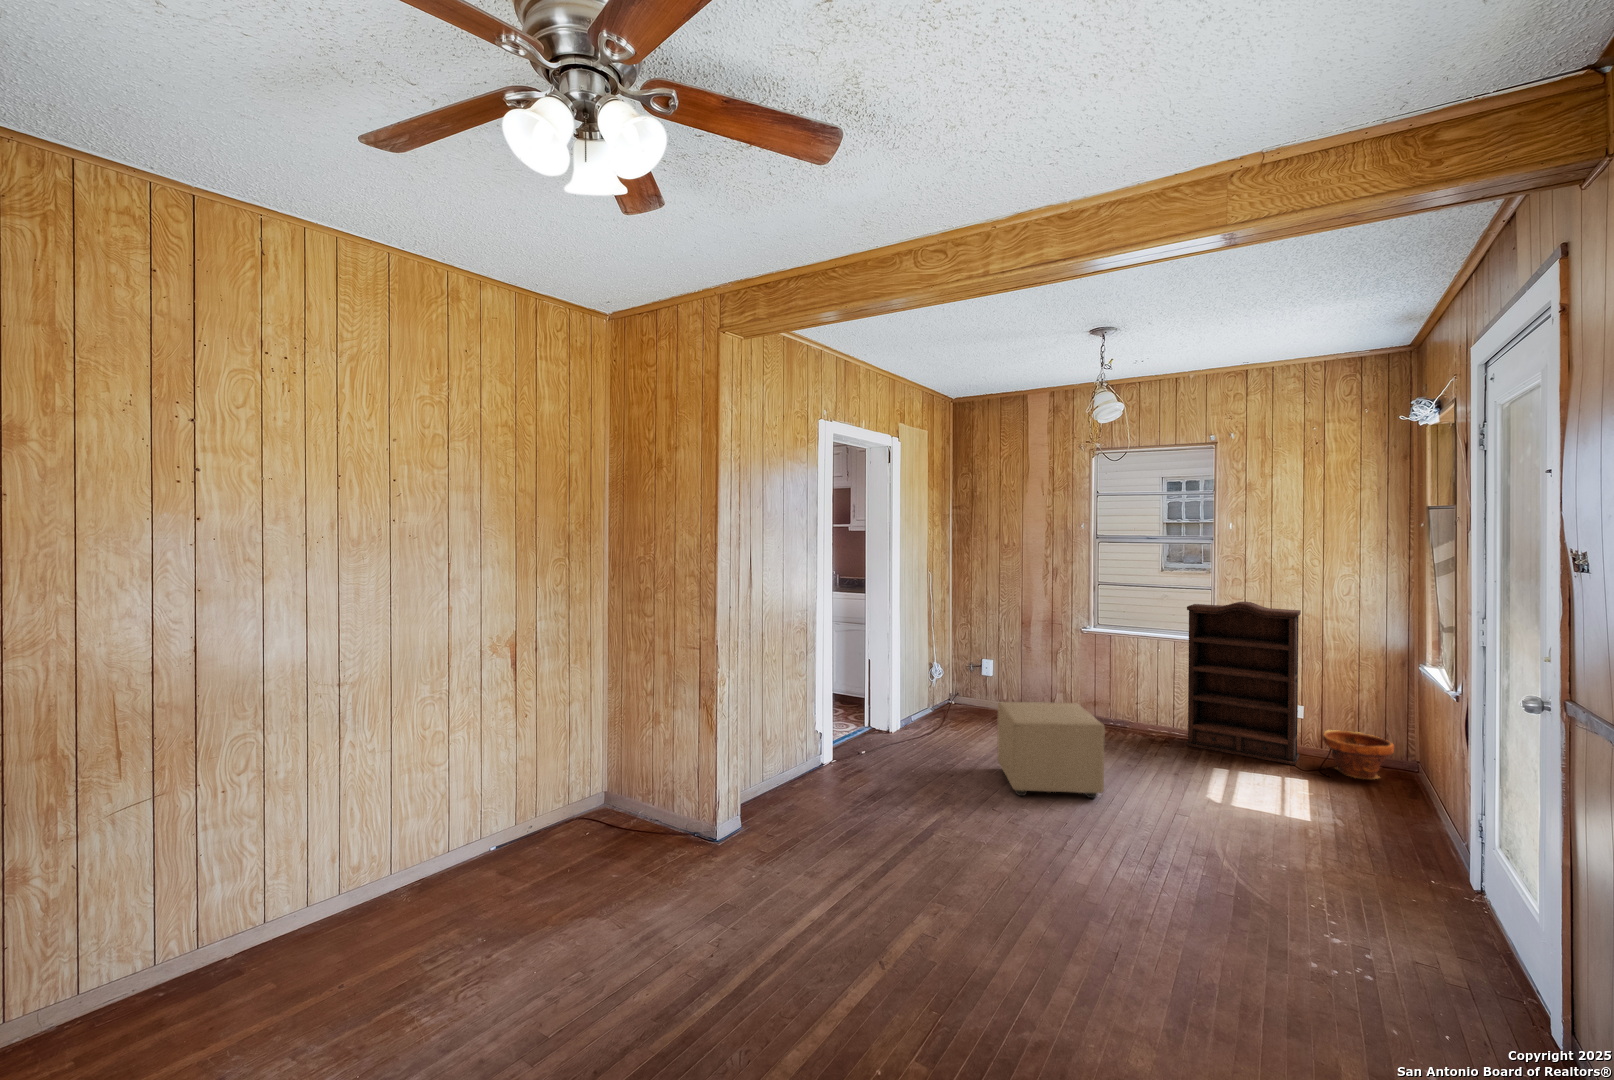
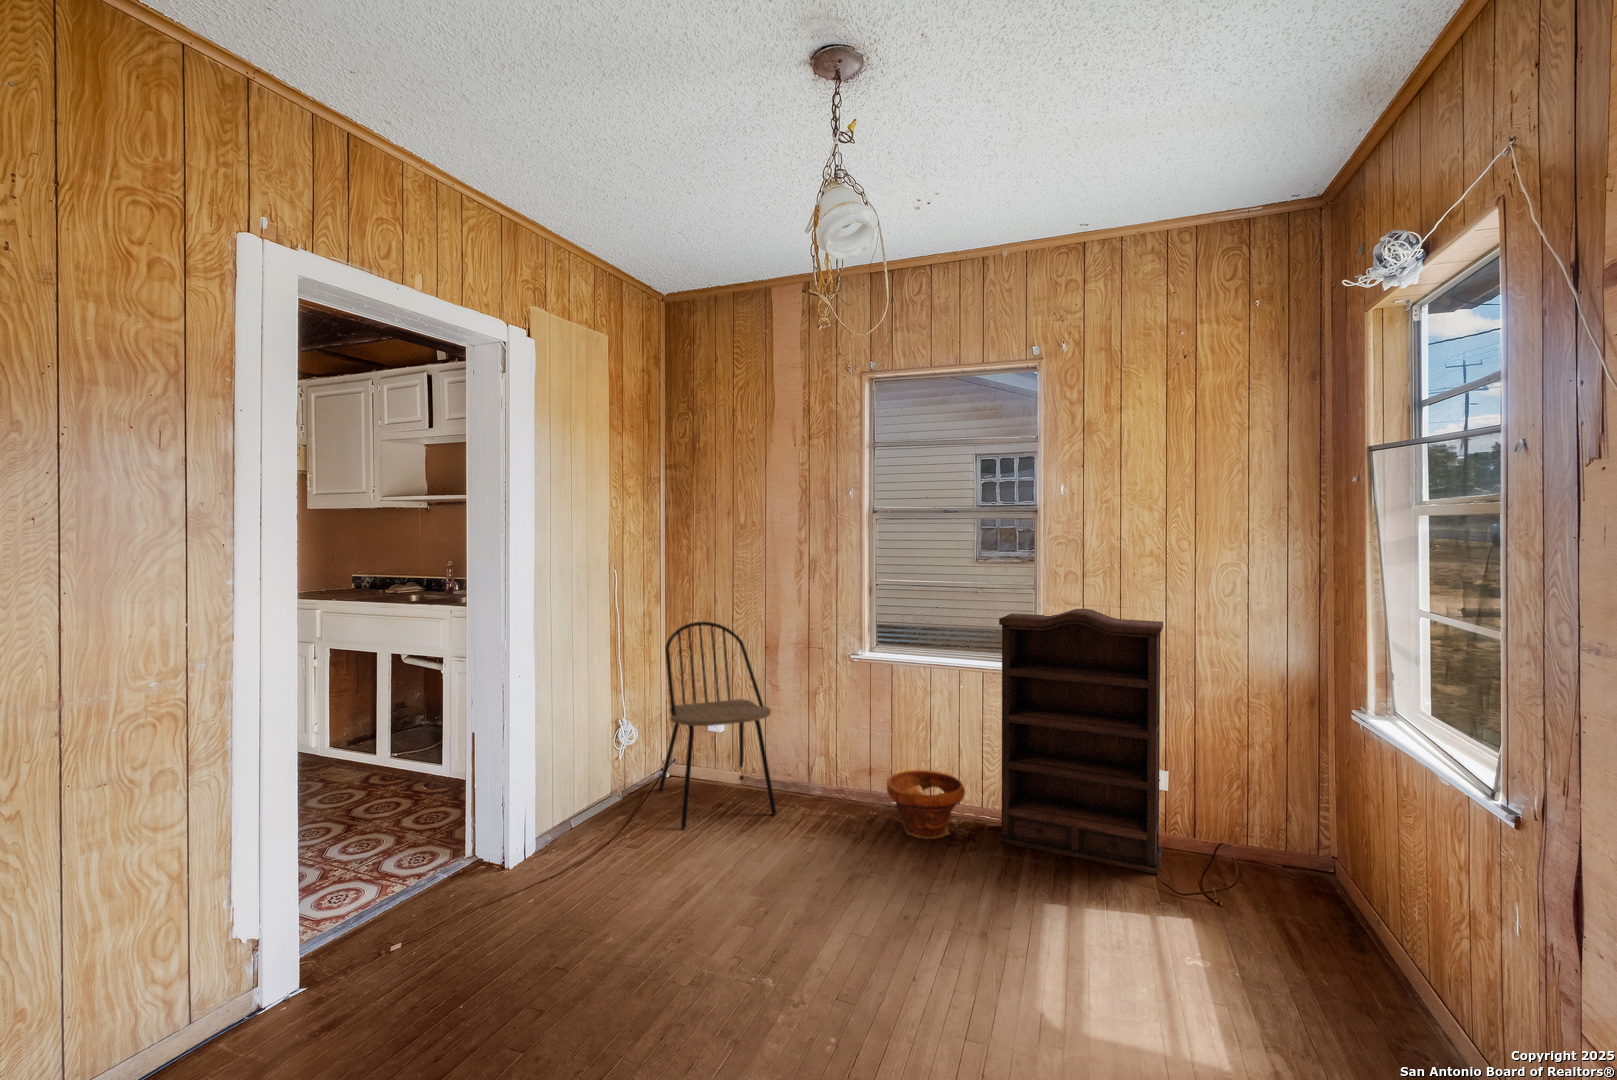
dining chair: none [952,606,1035,727] -> present [659,622,776,828]
ottoman: present [997,702,1105,798] -> none [647,807,831,1031]
planter: present [1323,730,1394,779] -> present [887,769,965,839]

